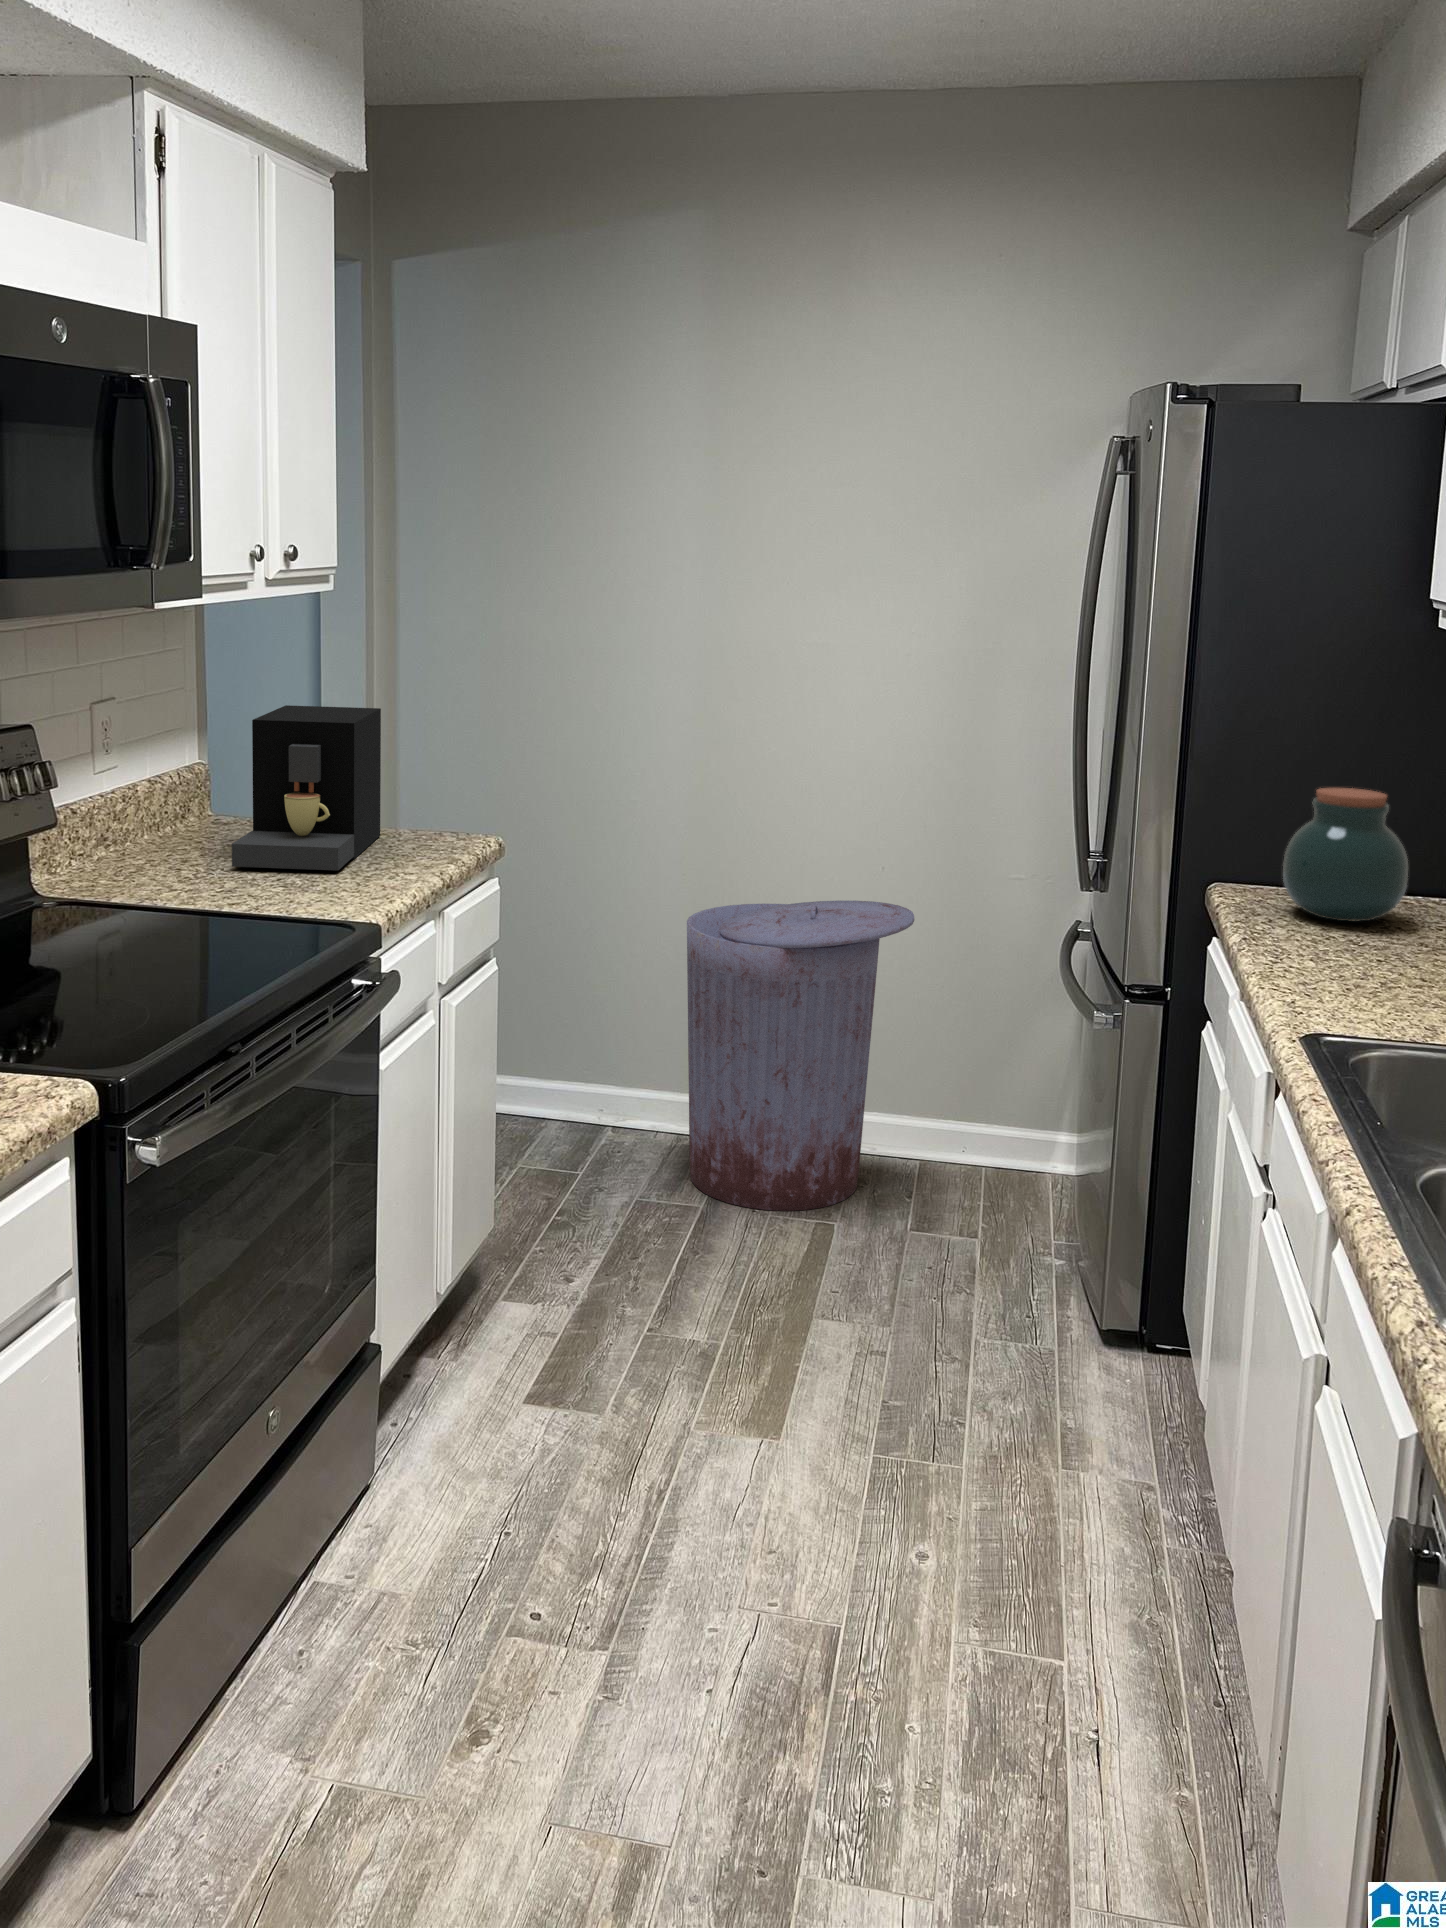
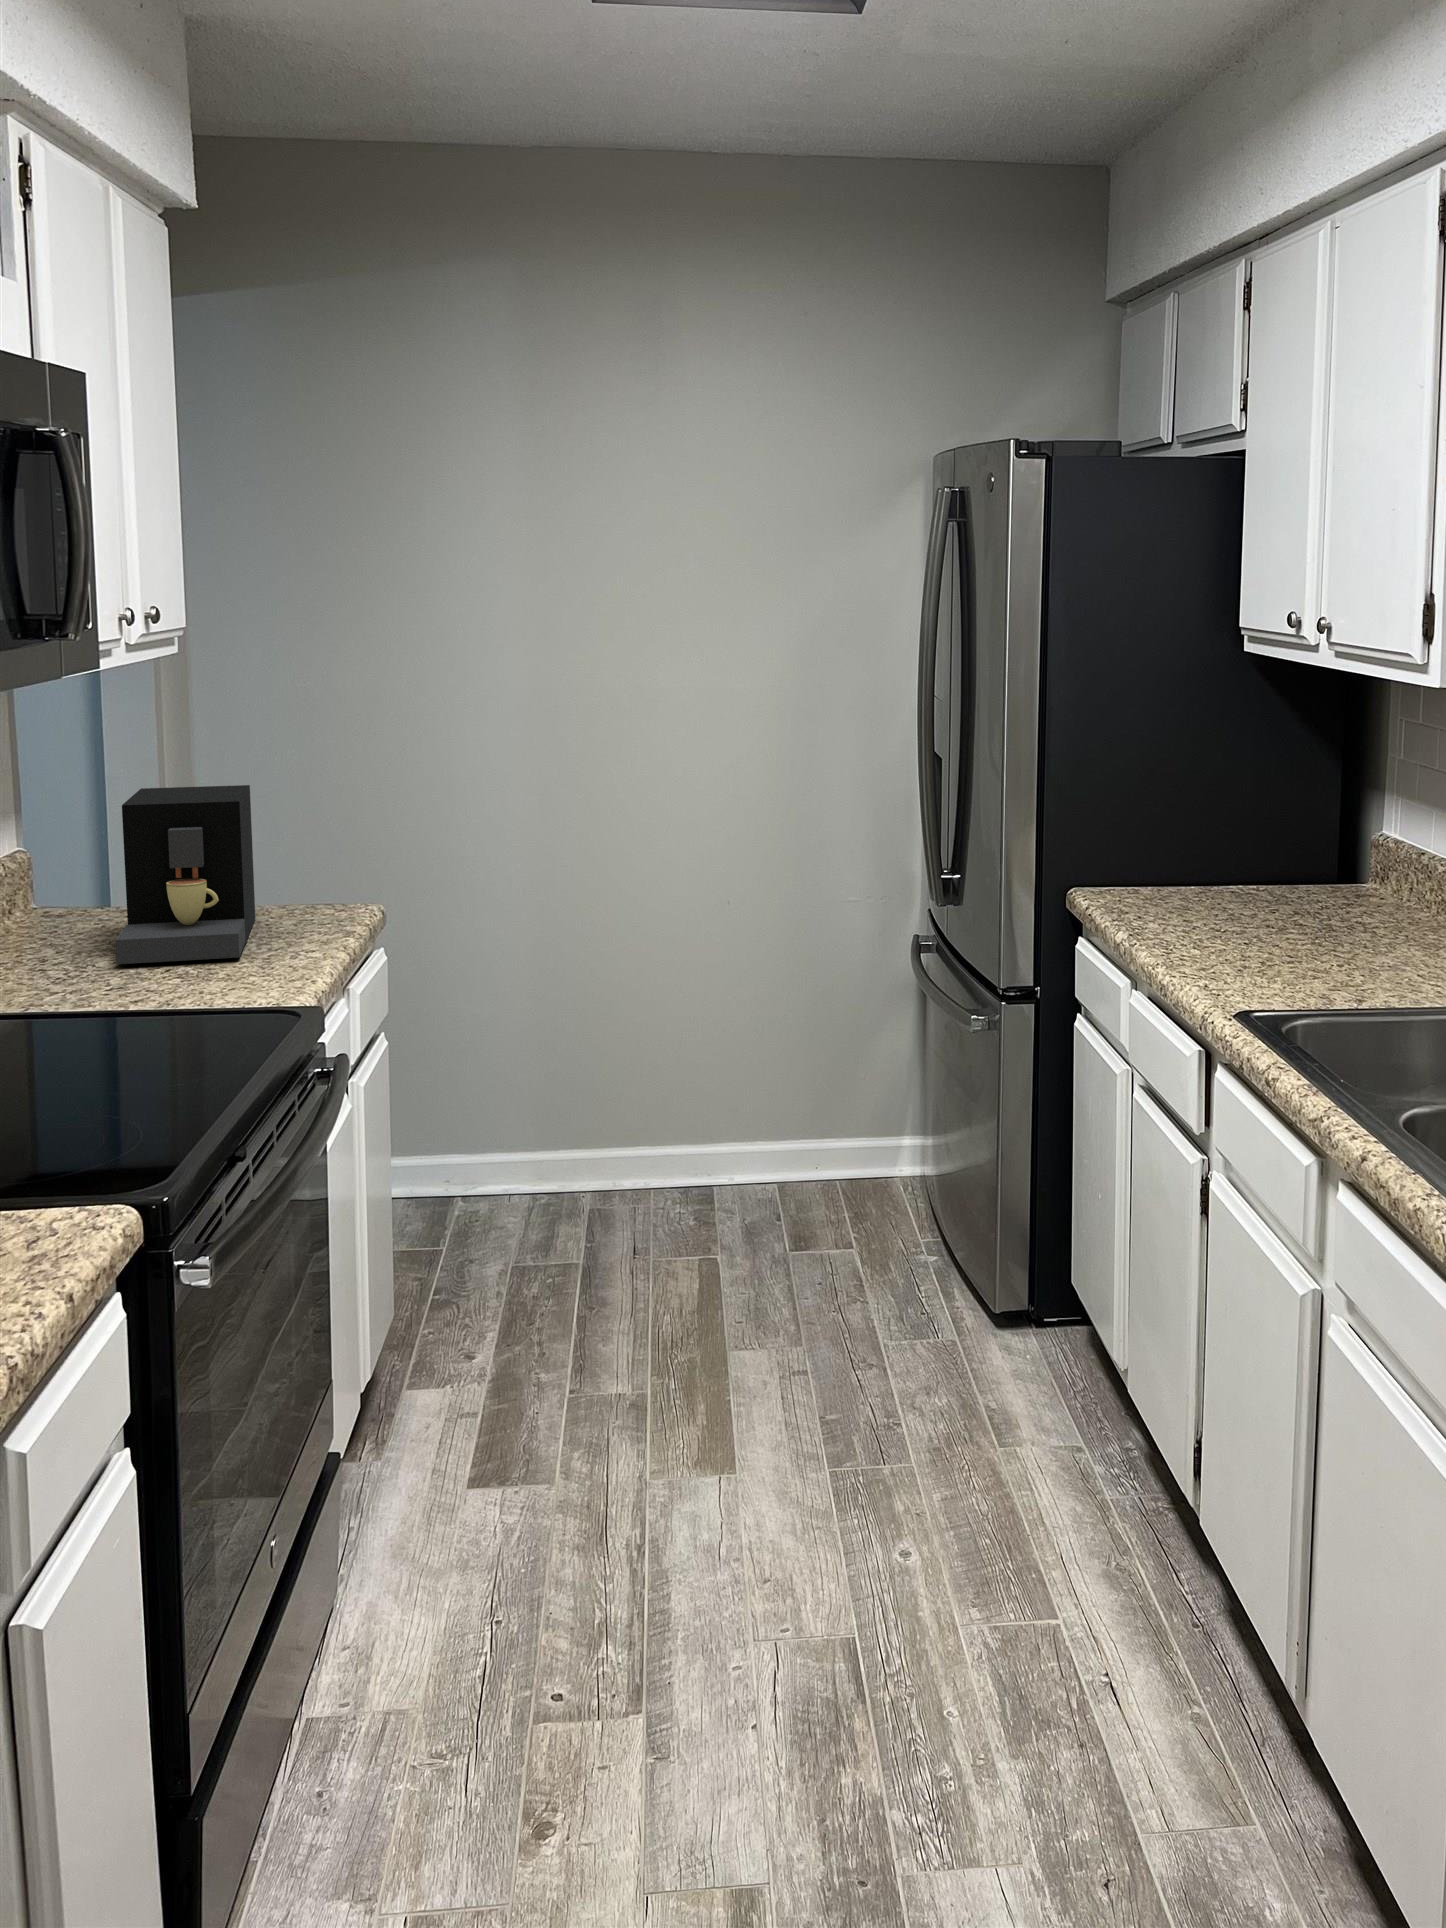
jar: present [1283,788,1408,922] -> none [1138,798,1241,915]
trash can: present [687,900,914,1211] -> none [542,942,764,1255]

